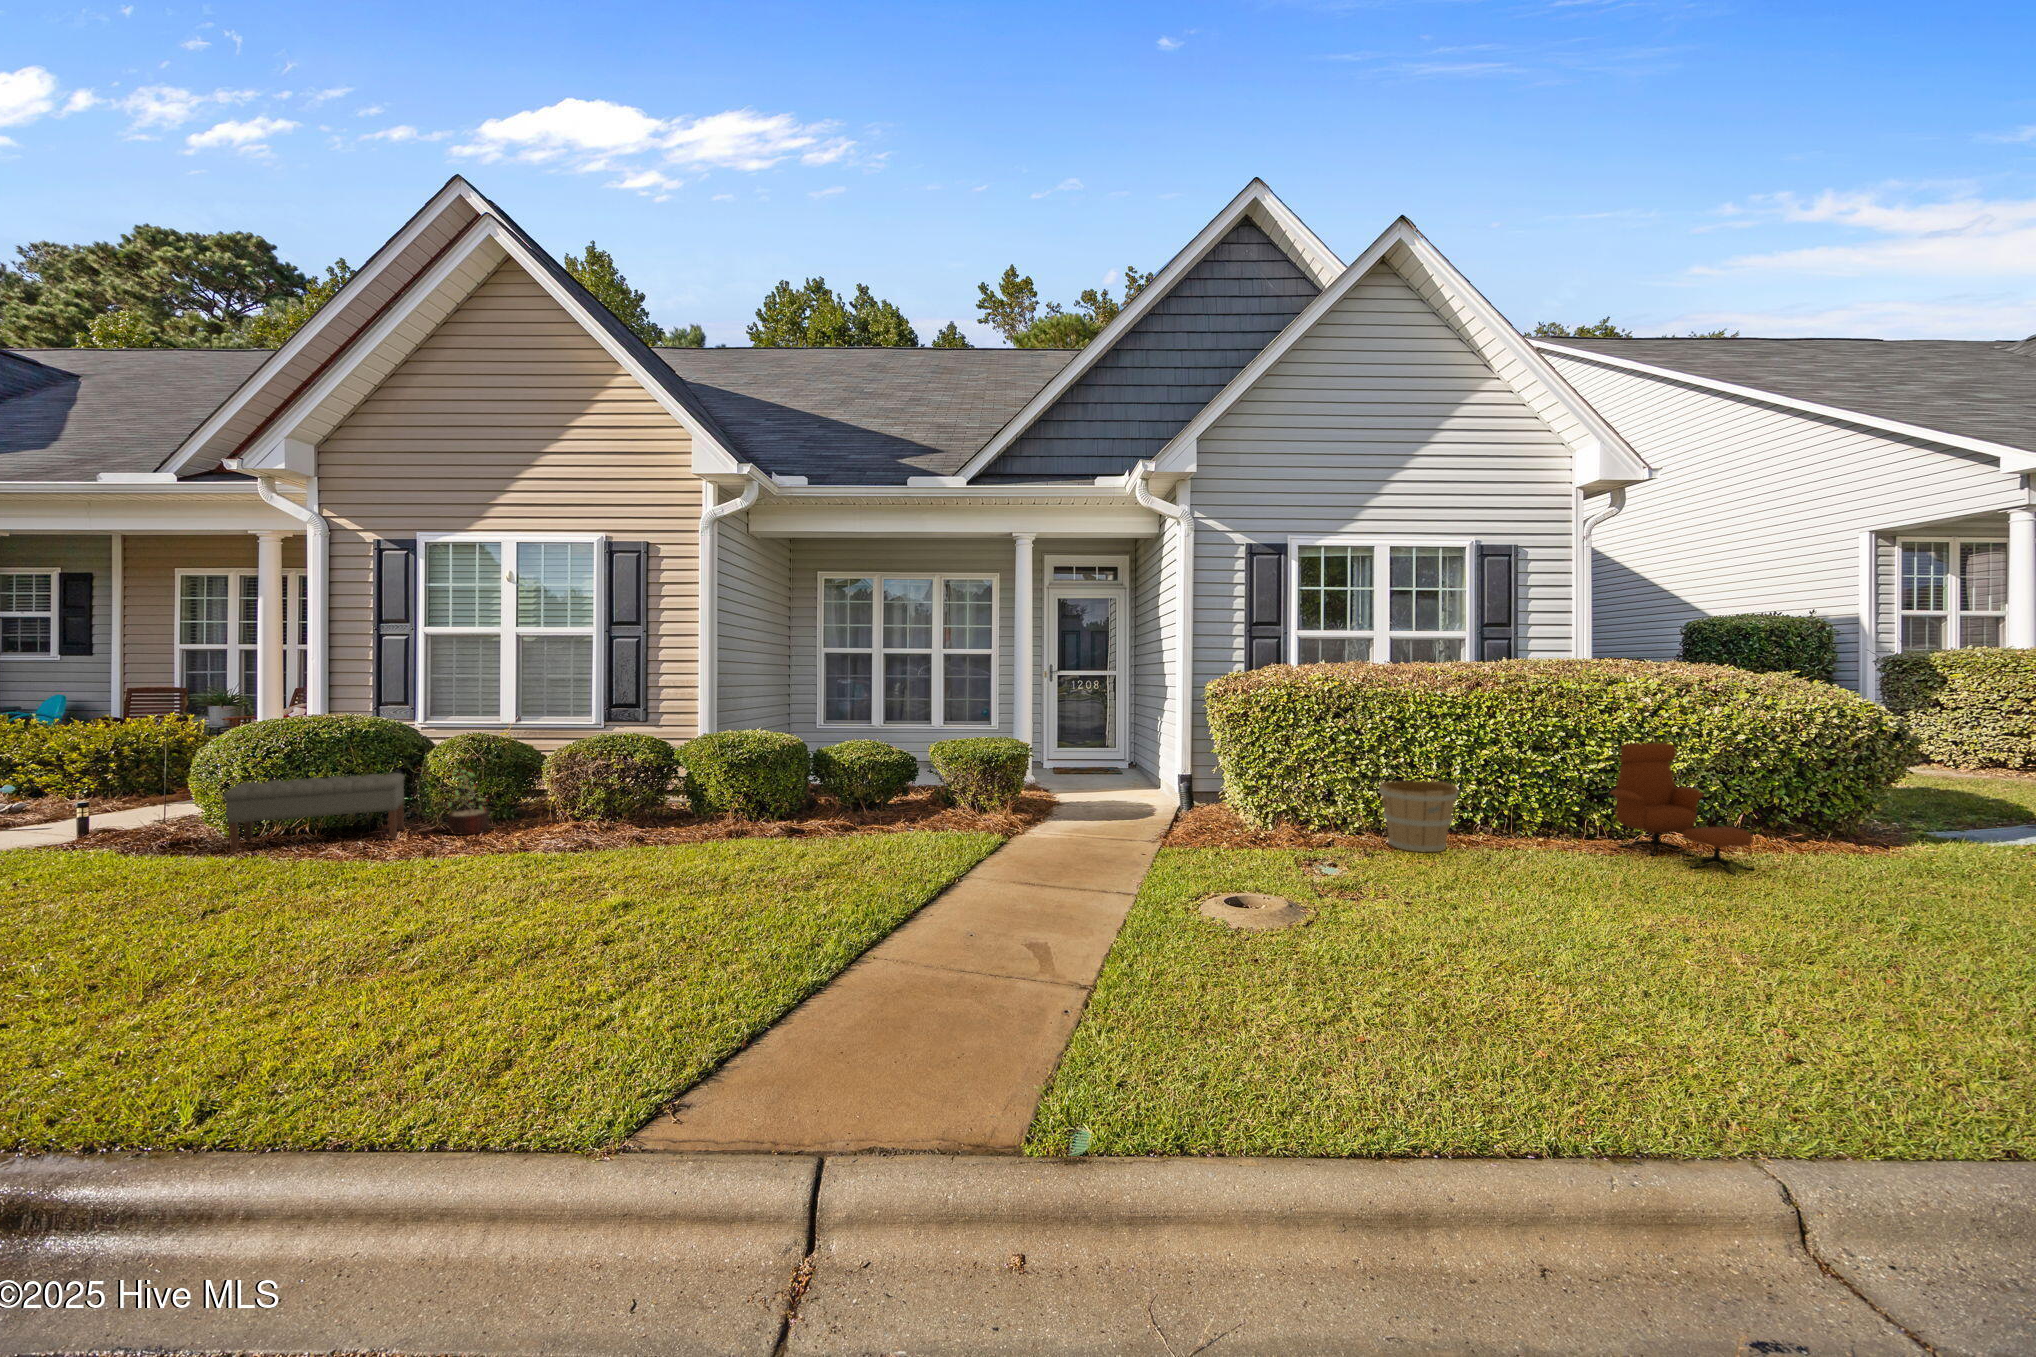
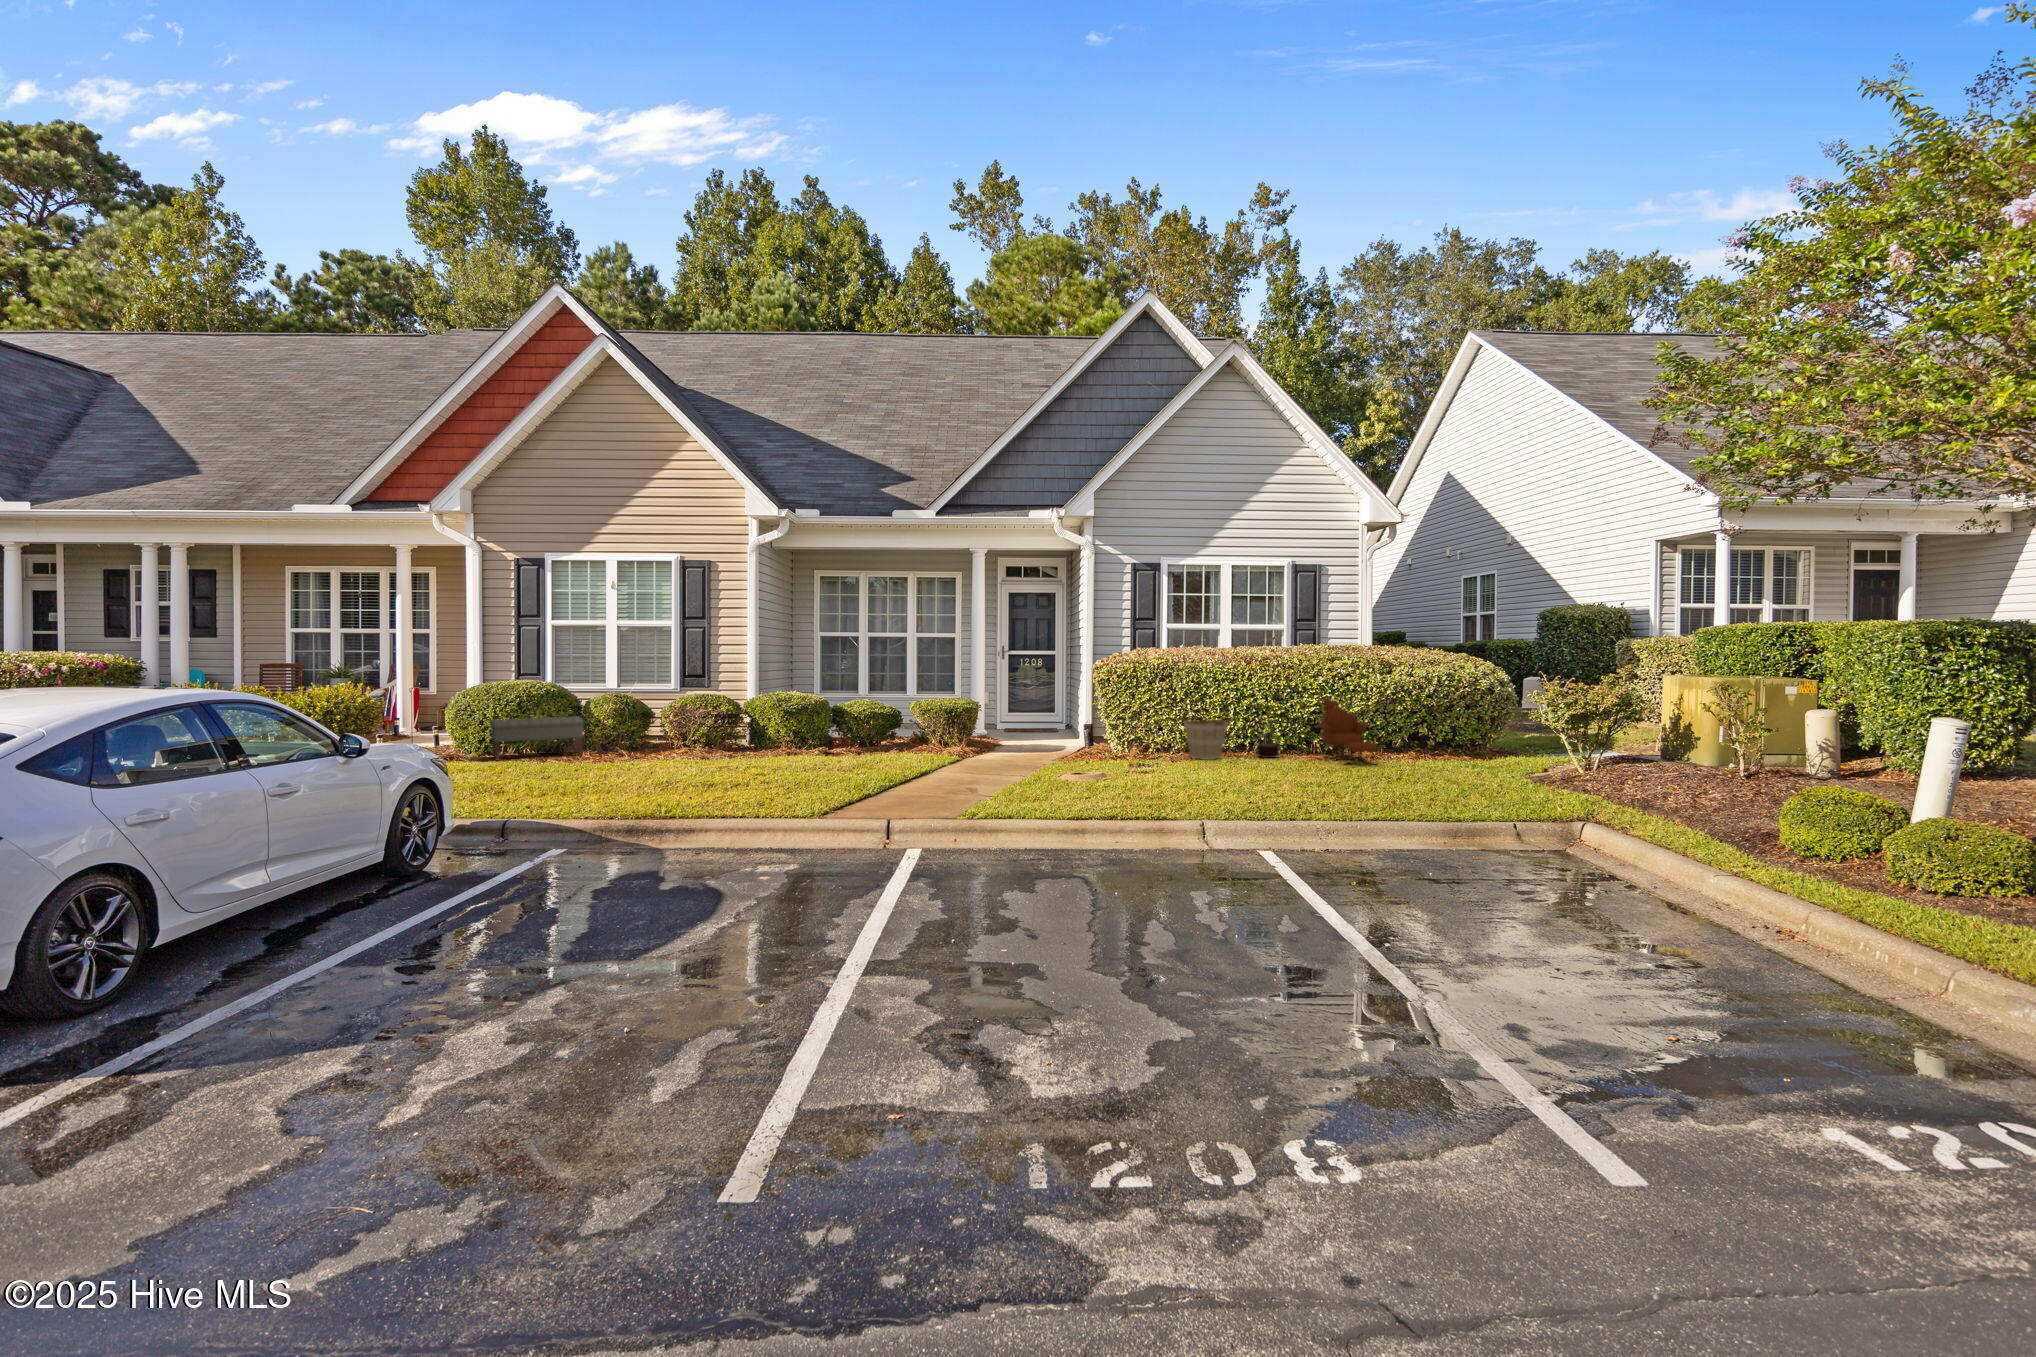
decorative plant: present [448,770,489,835] -> present [1254,720,1279,758]

